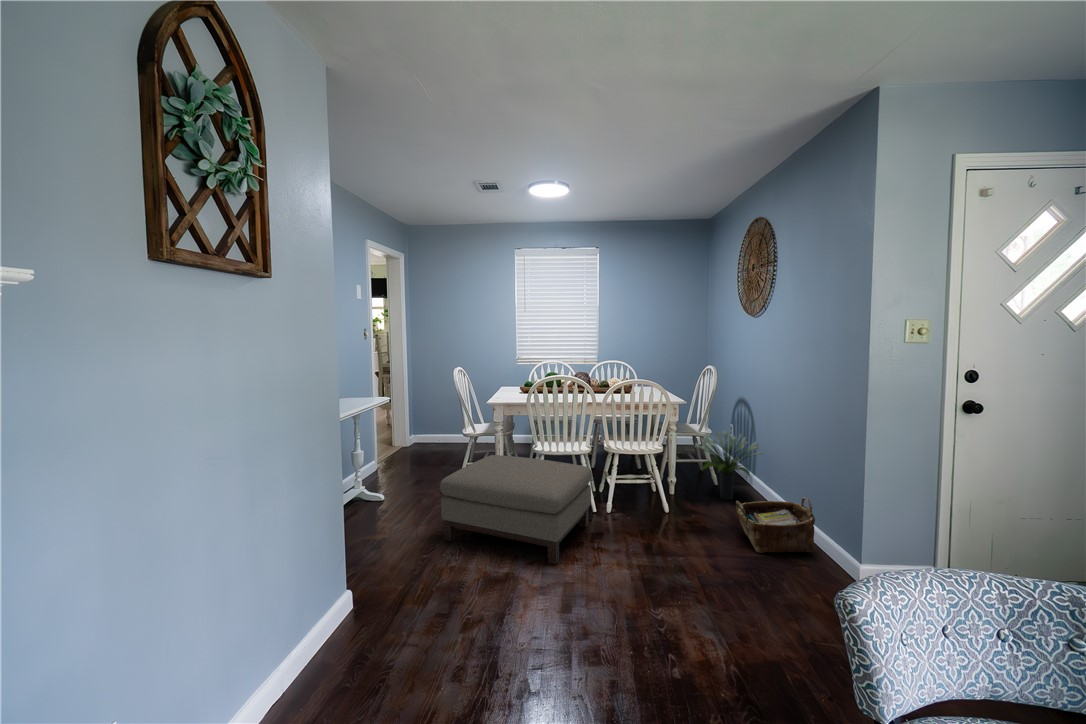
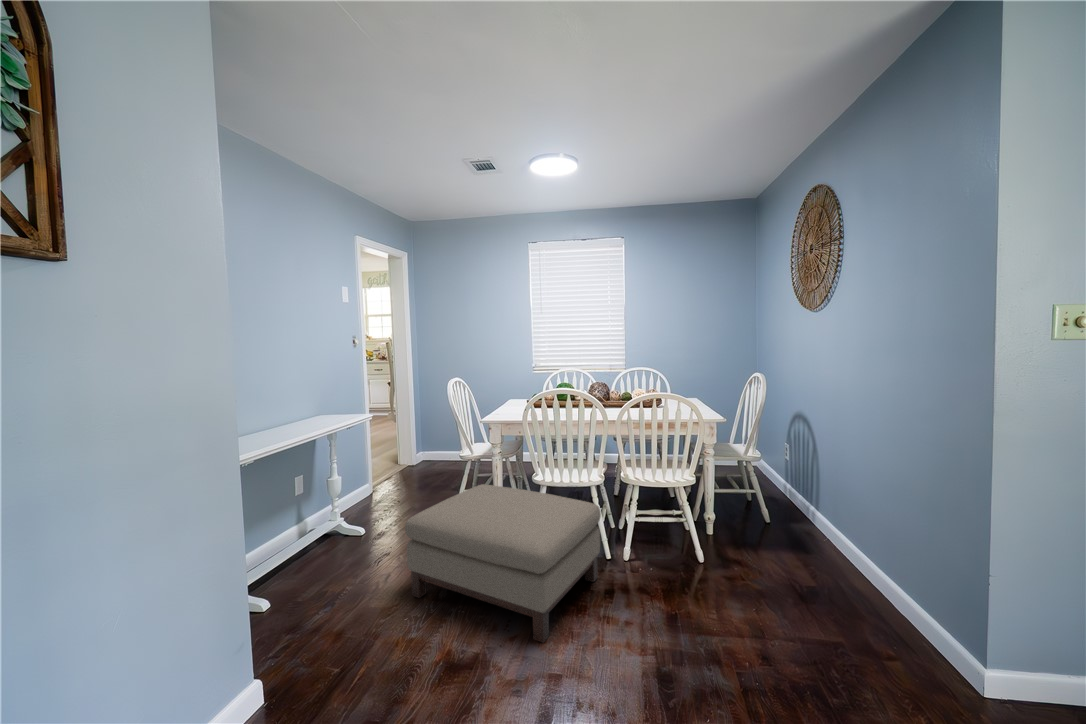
potted plant: present [695,431,762,500] -> none [738,456,830,545]
woven basket: present [736,497,815,553] -> none [796,555,917,639]

